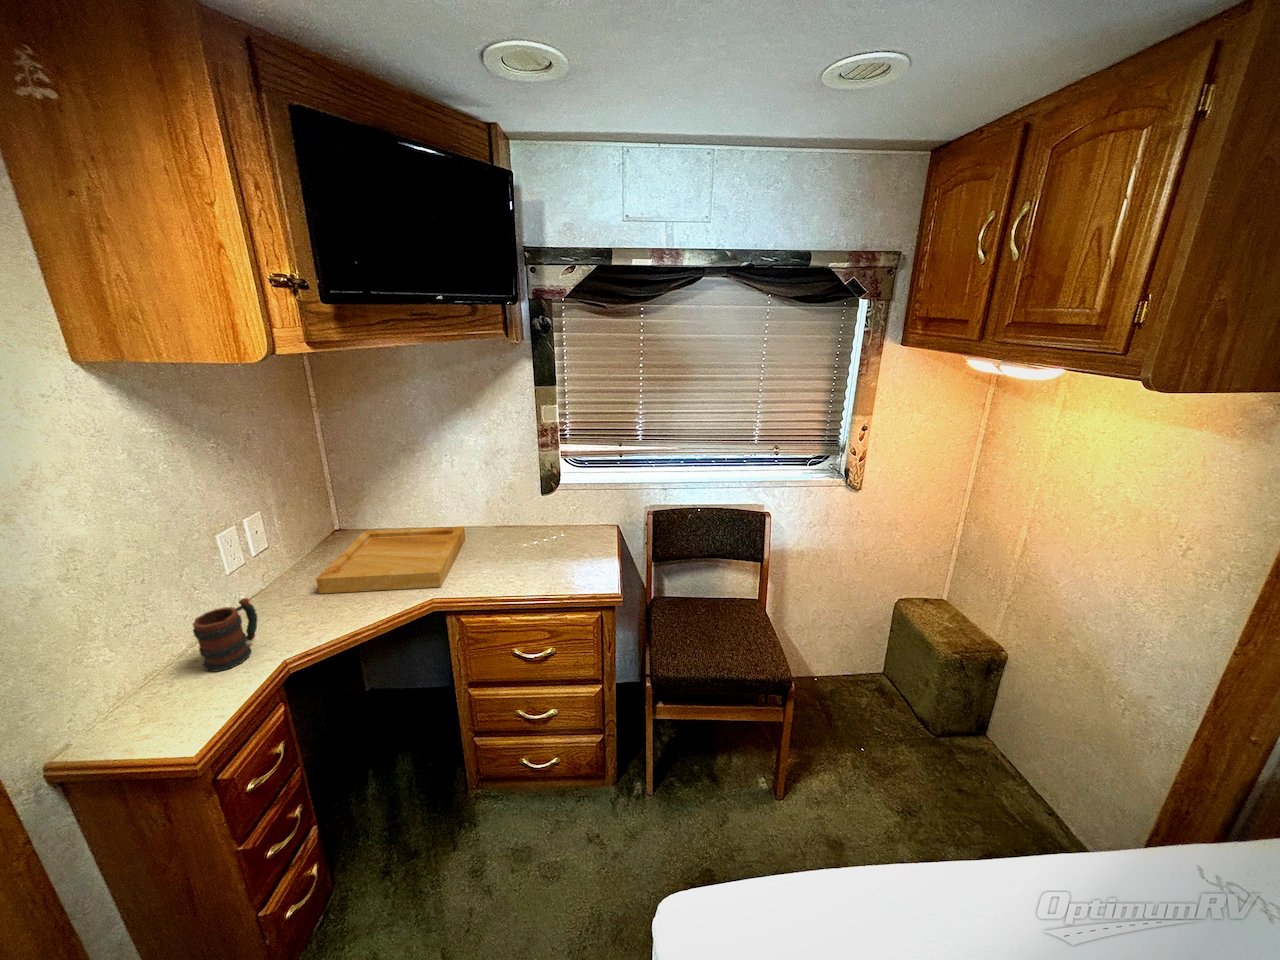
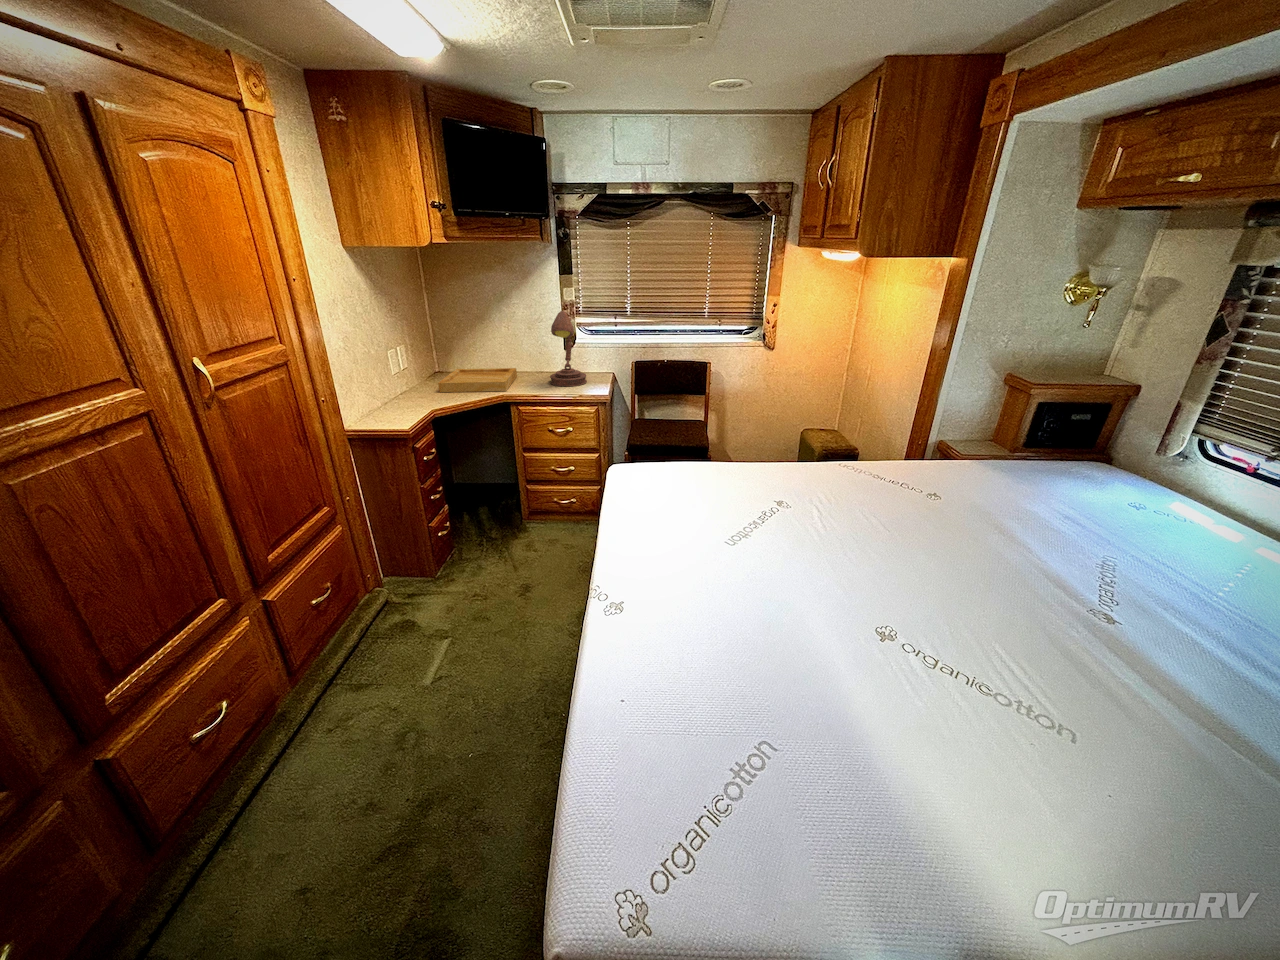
desk lamp: none [519,450,580,569] -> present [550,311,587,386]
mug: present [193,598,257,672] -> none [392,379,417,411]

